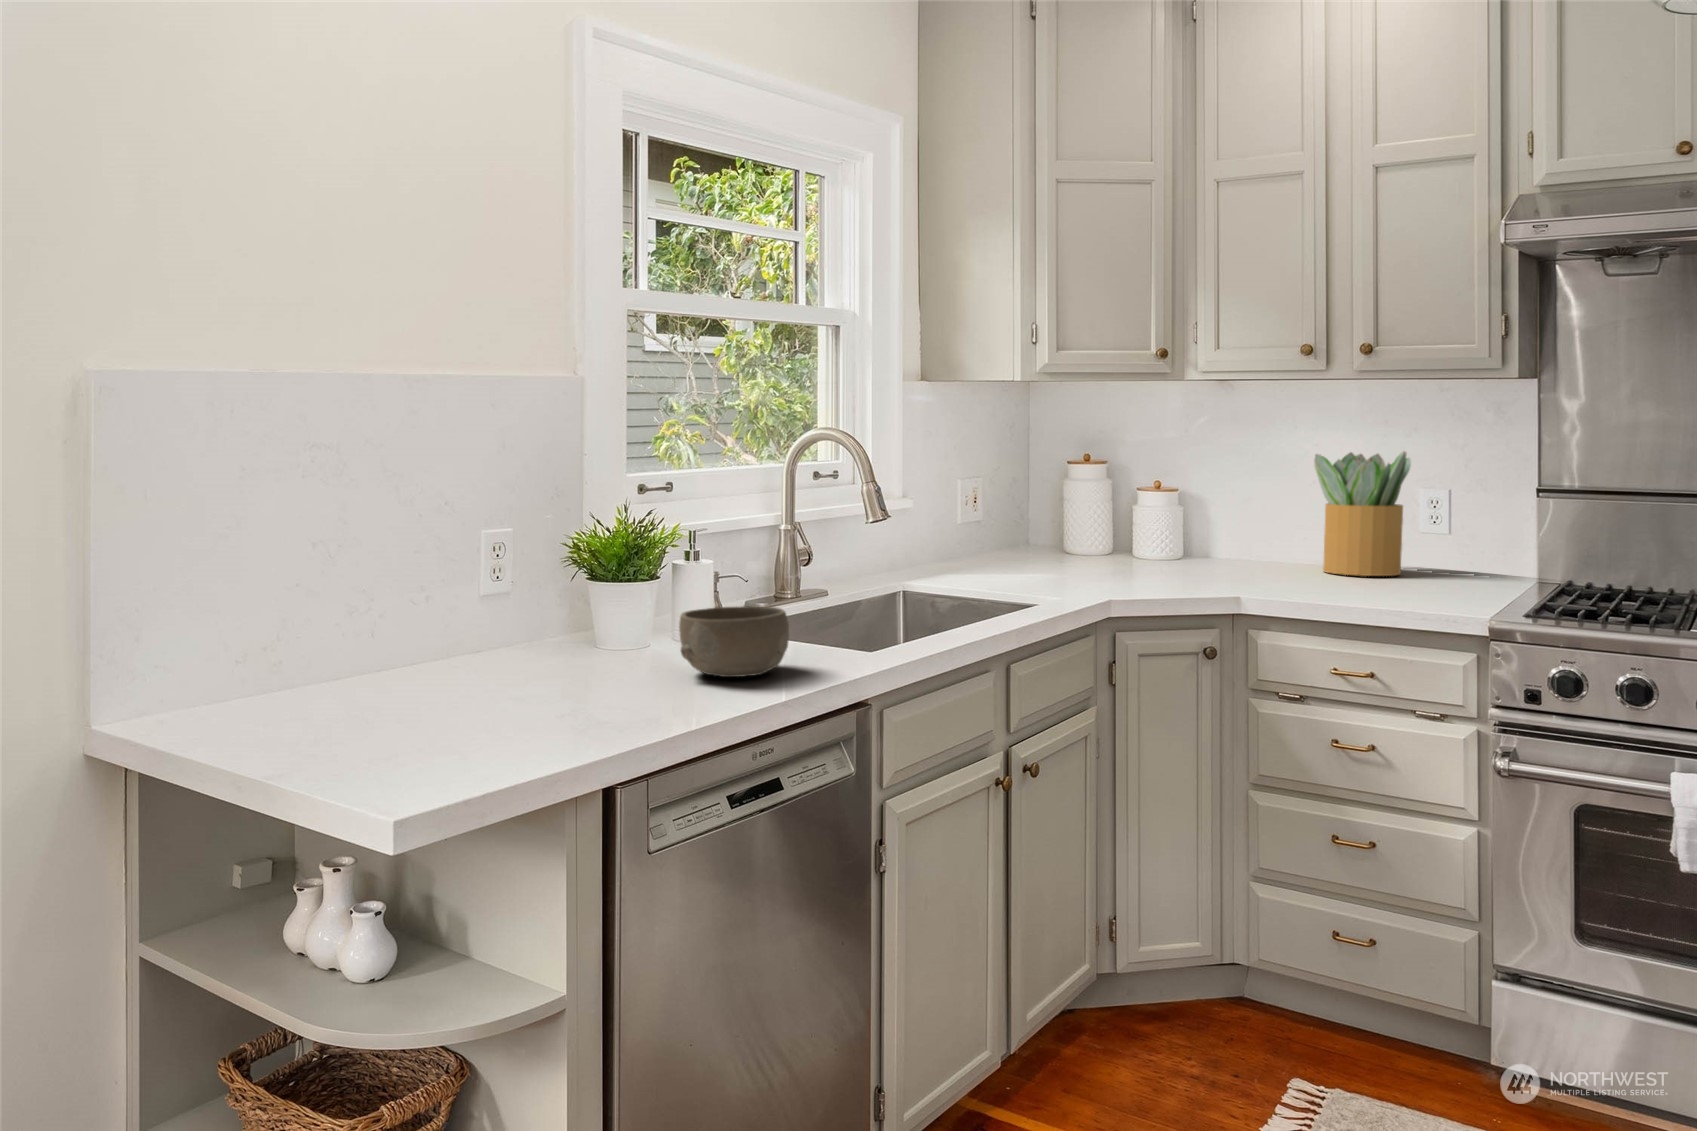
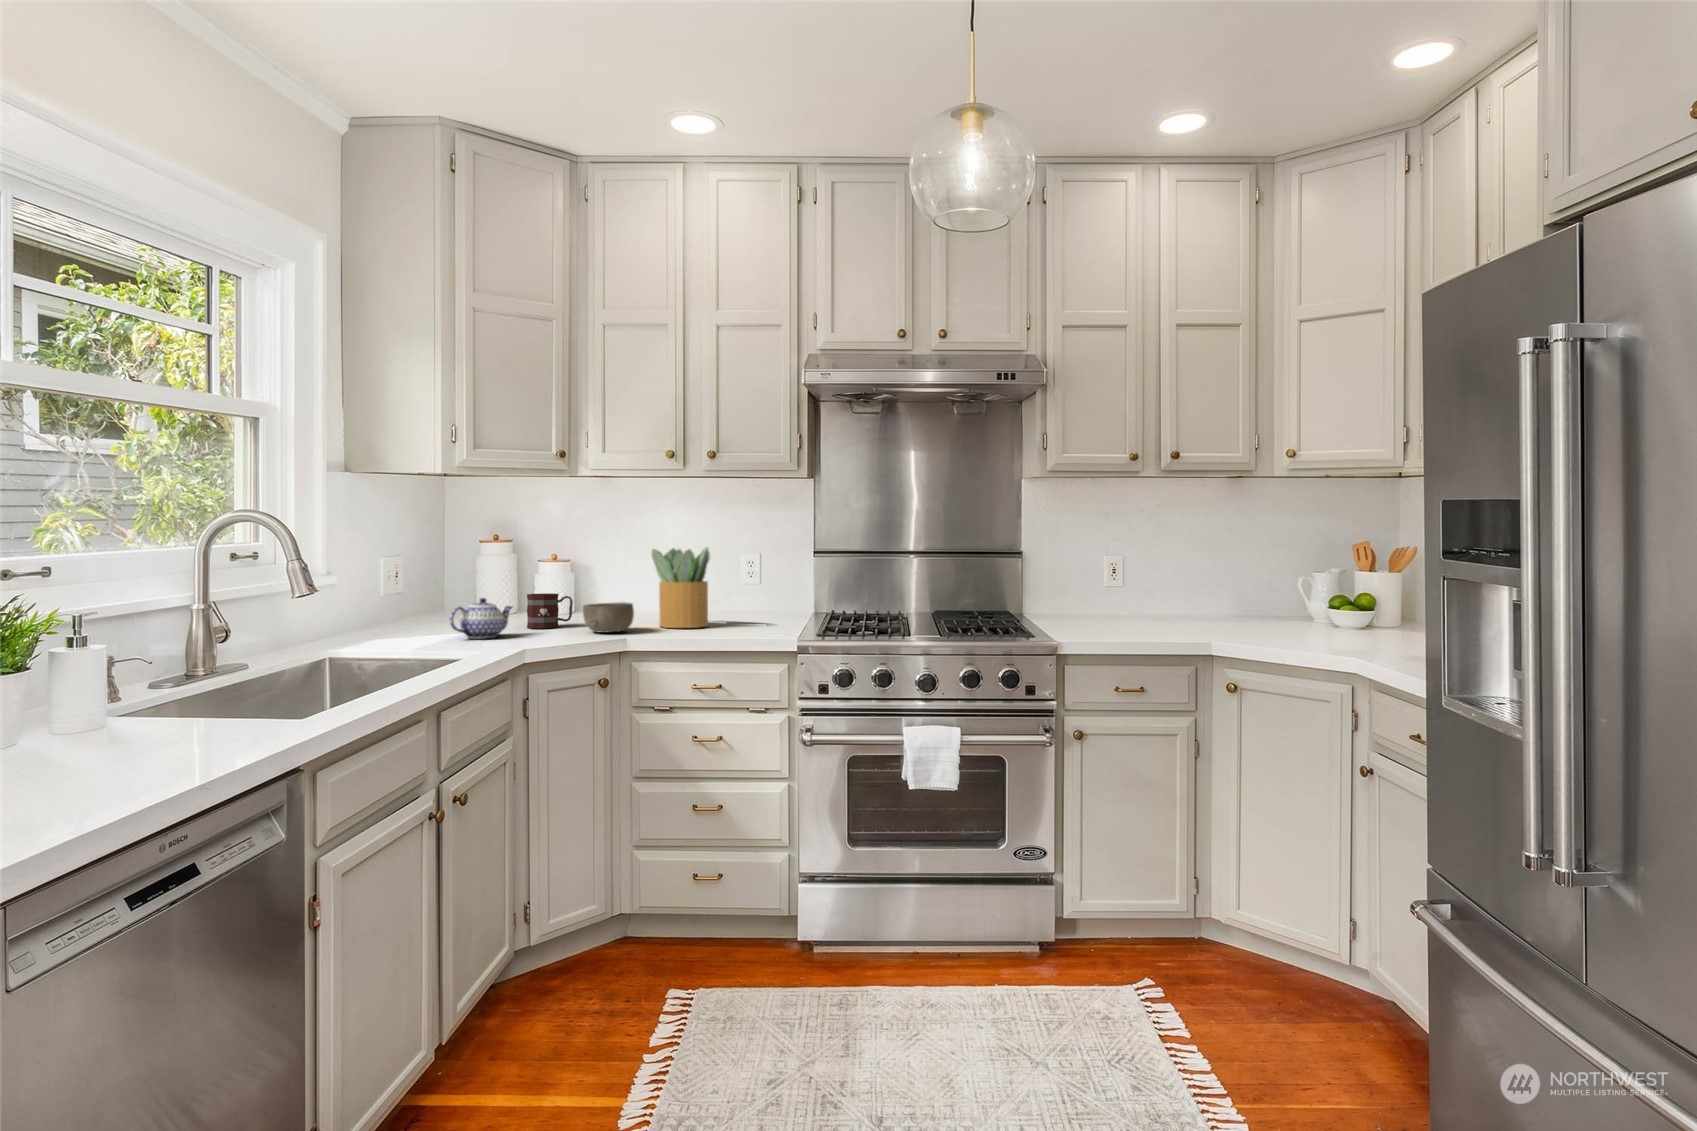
mug: none [1135,516,1198,564] -> present [527,593,573,628]
teapot: none [1037,520,1116,574] -> present [450,598,512,638]
bowl: present [679,606,789,677] -> present [583,602,634,633]

